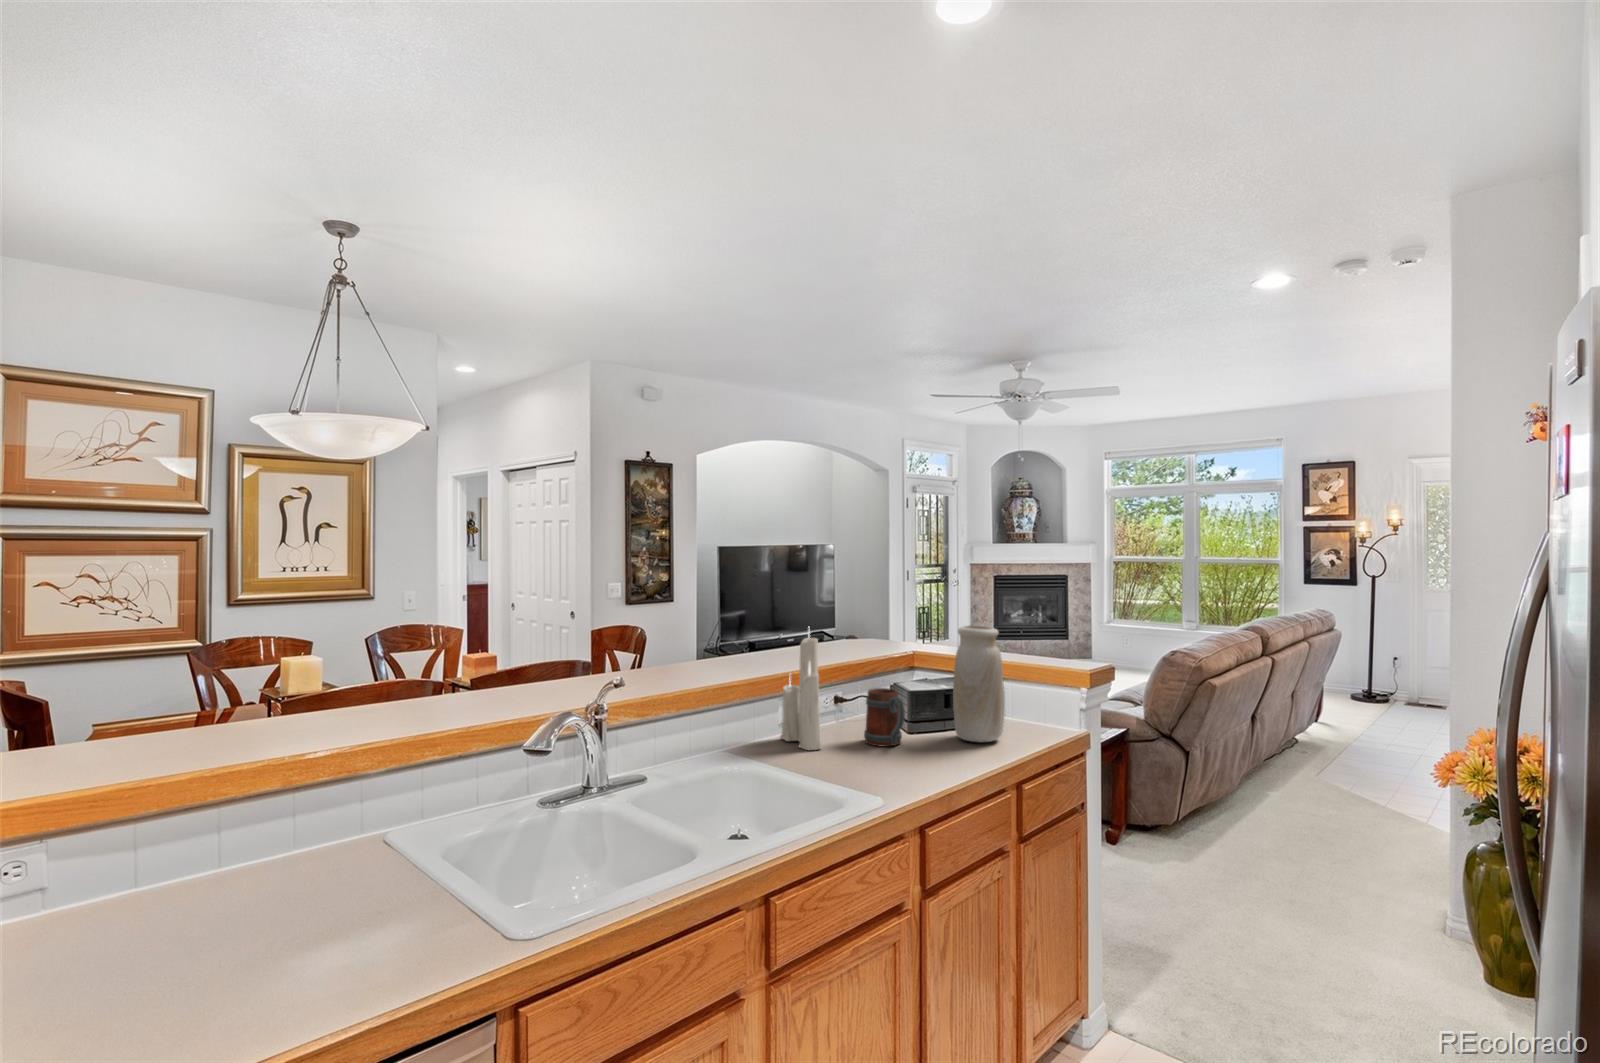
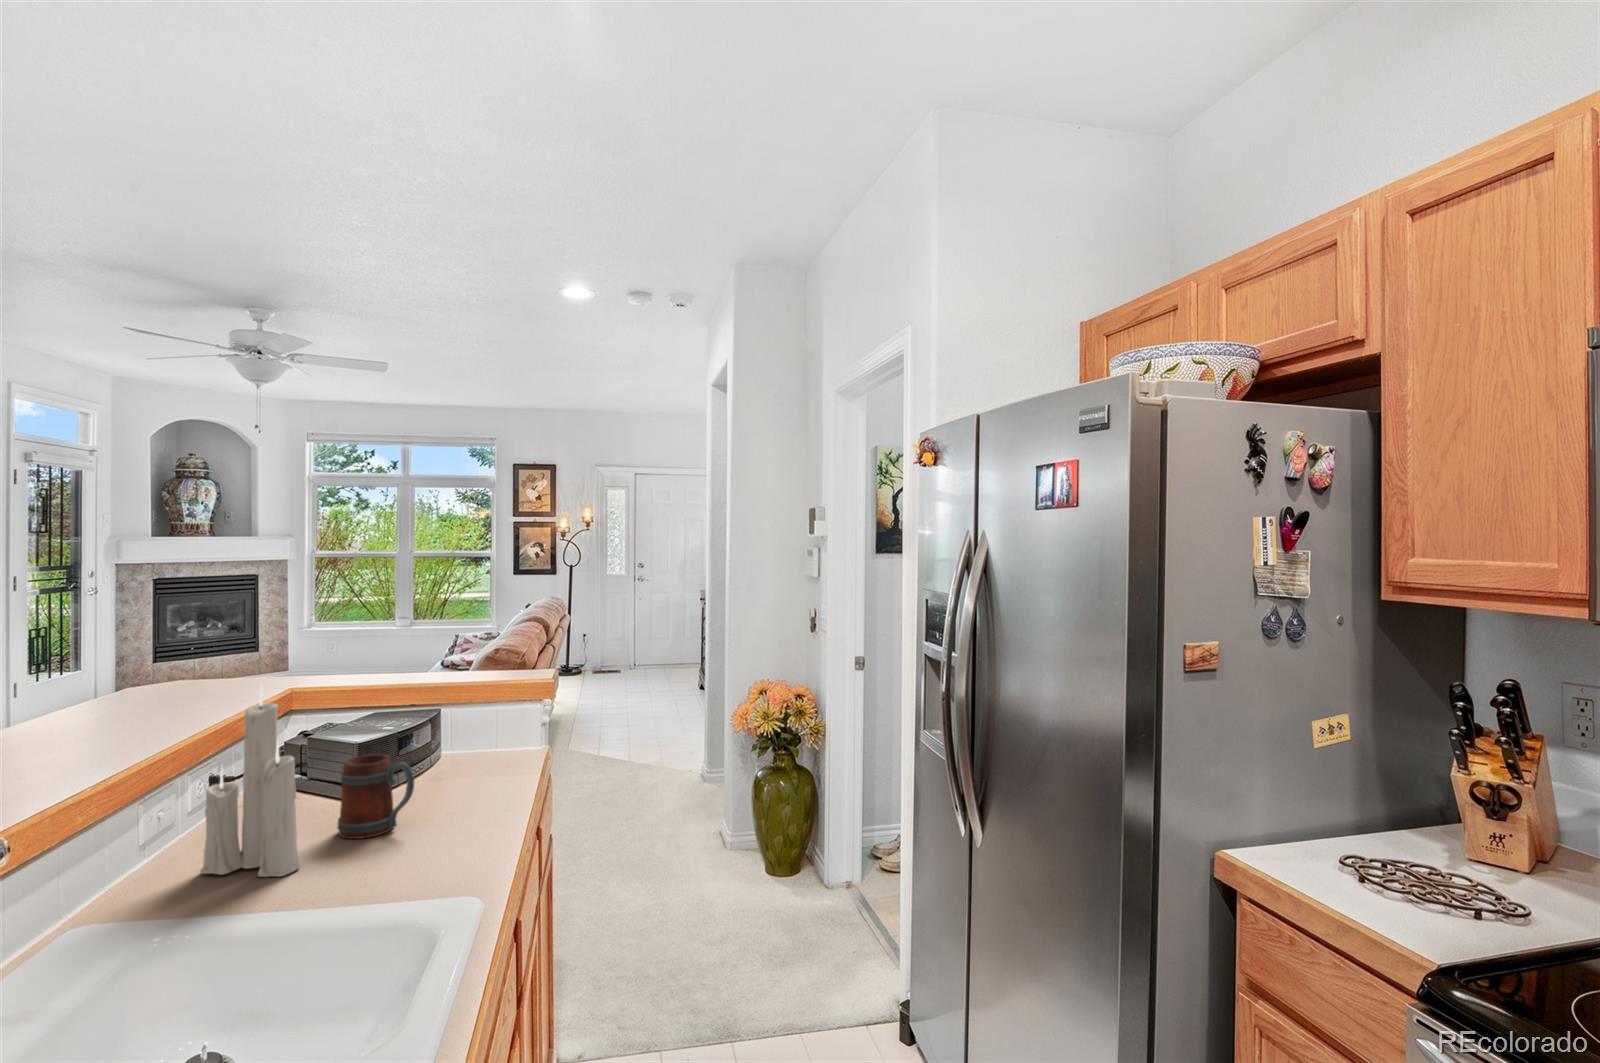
vase: present [953,625,1004,742] -> none [440,654,502,797]

